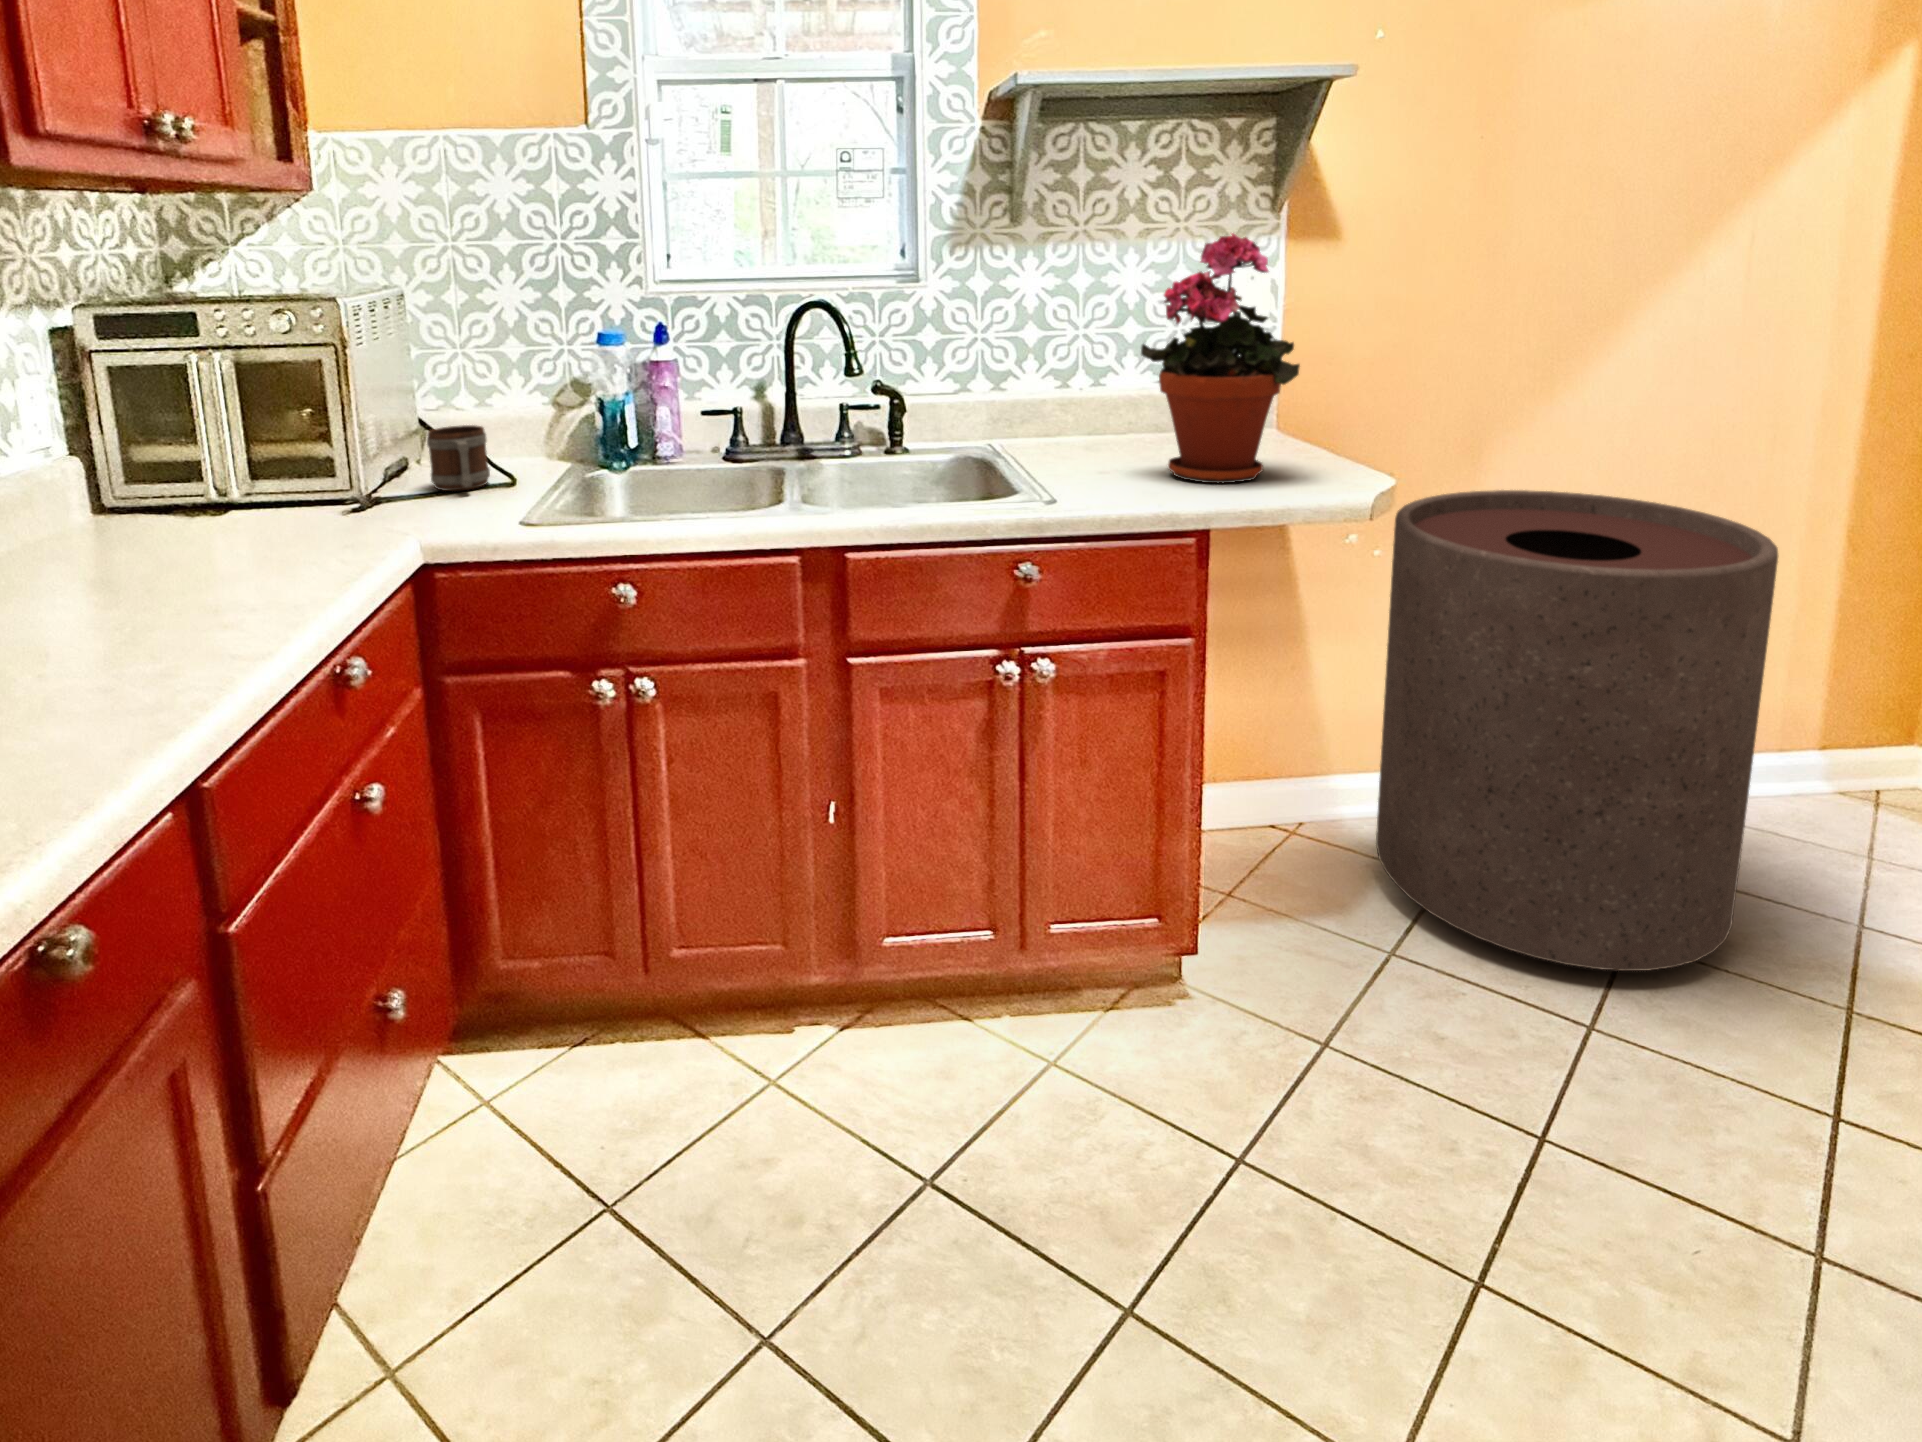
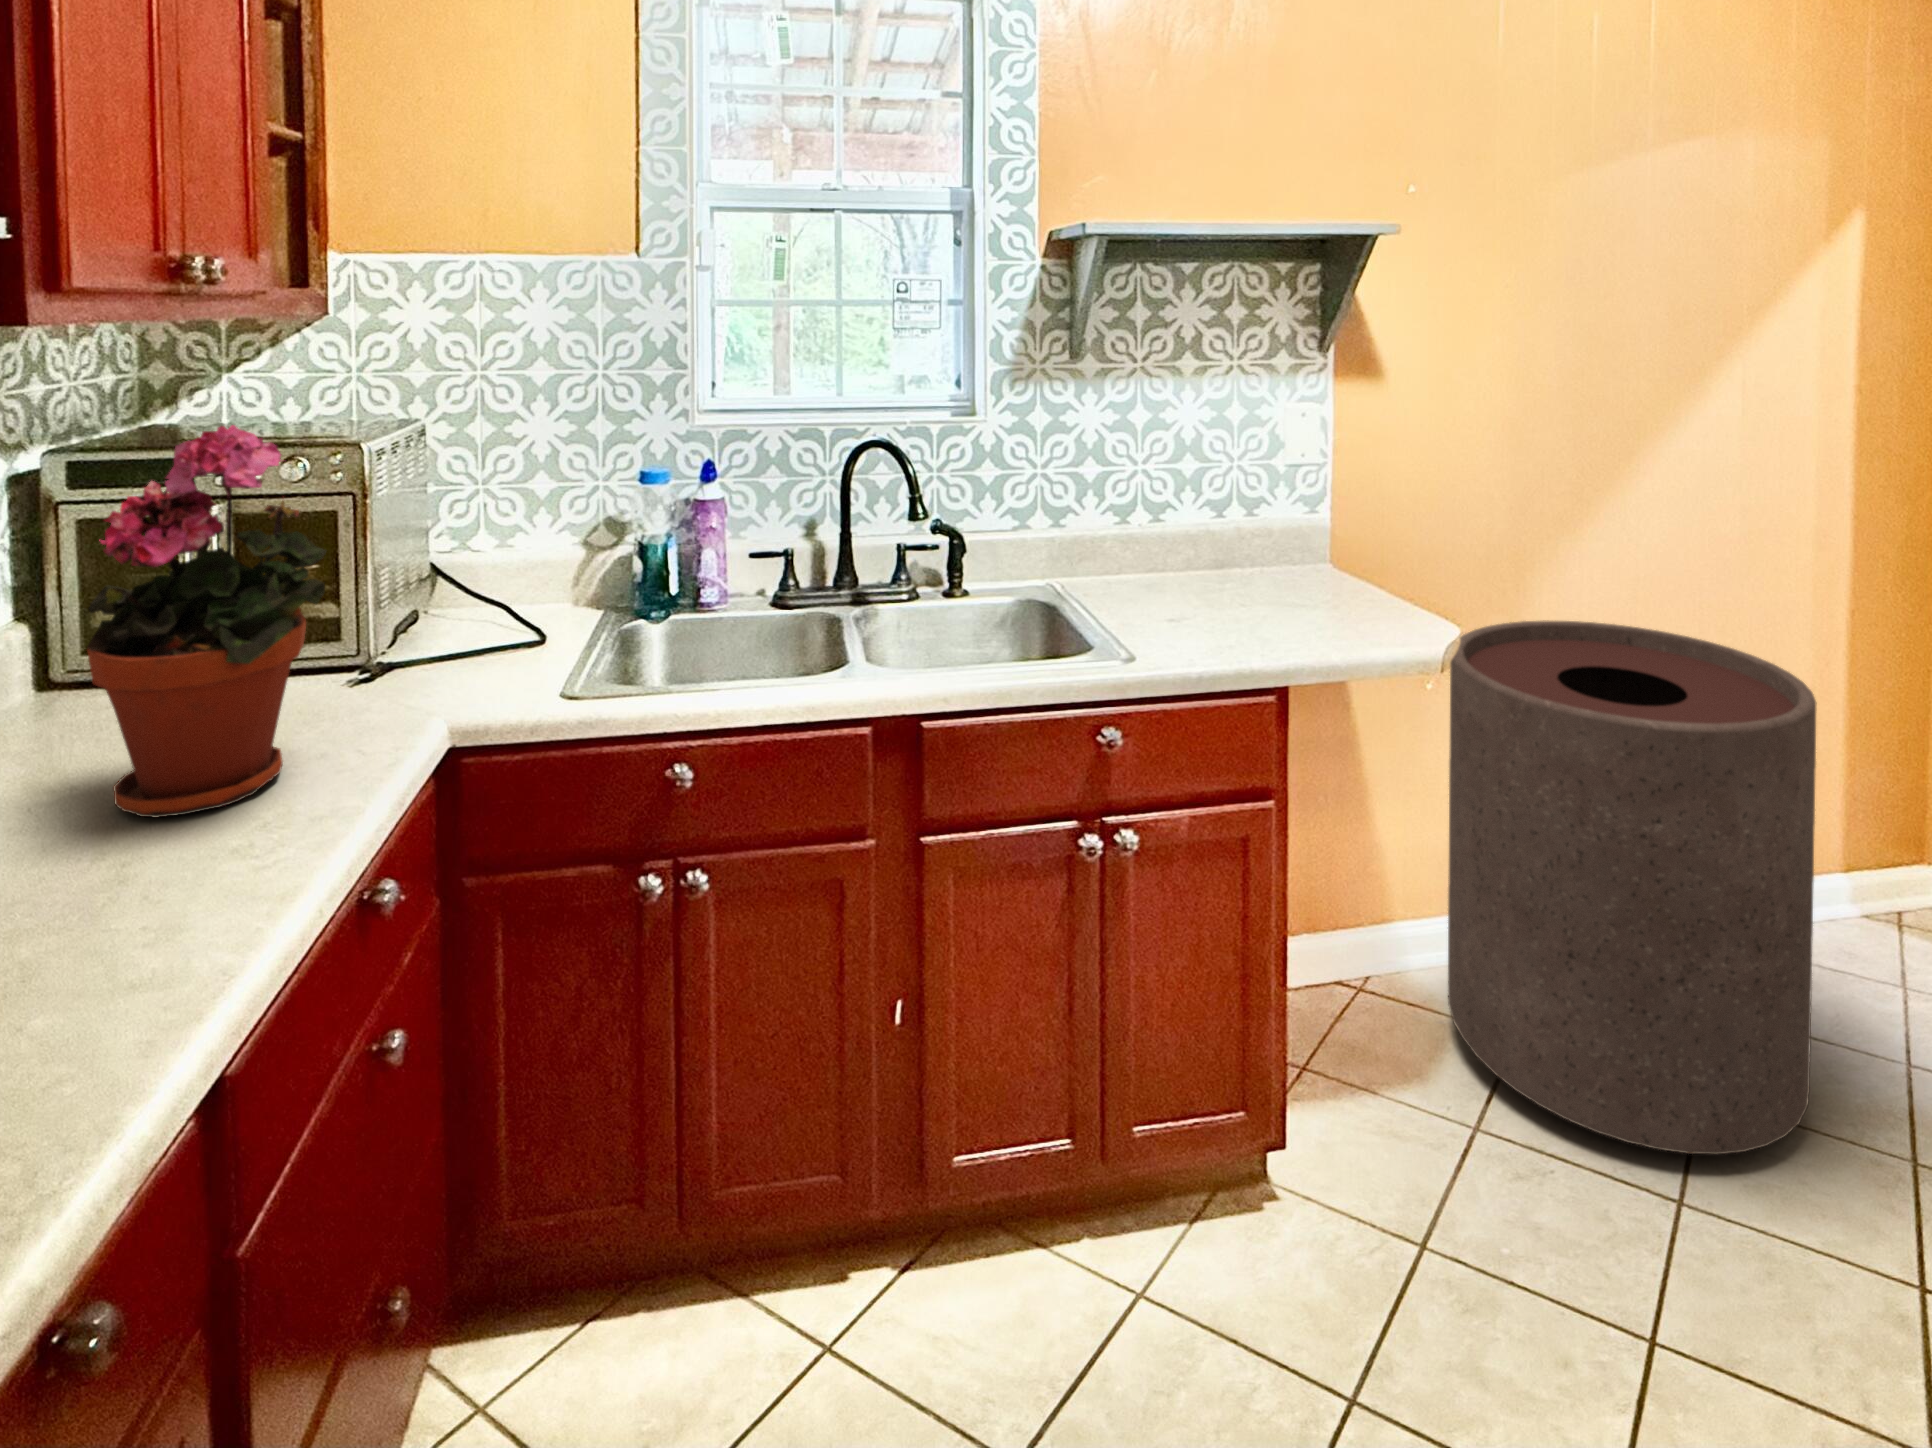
potted plant: present [1141,233,1300,483] -> present [87,425,326,817]
mug: present [427,425,490,491] -> none [450,578,519,655]

